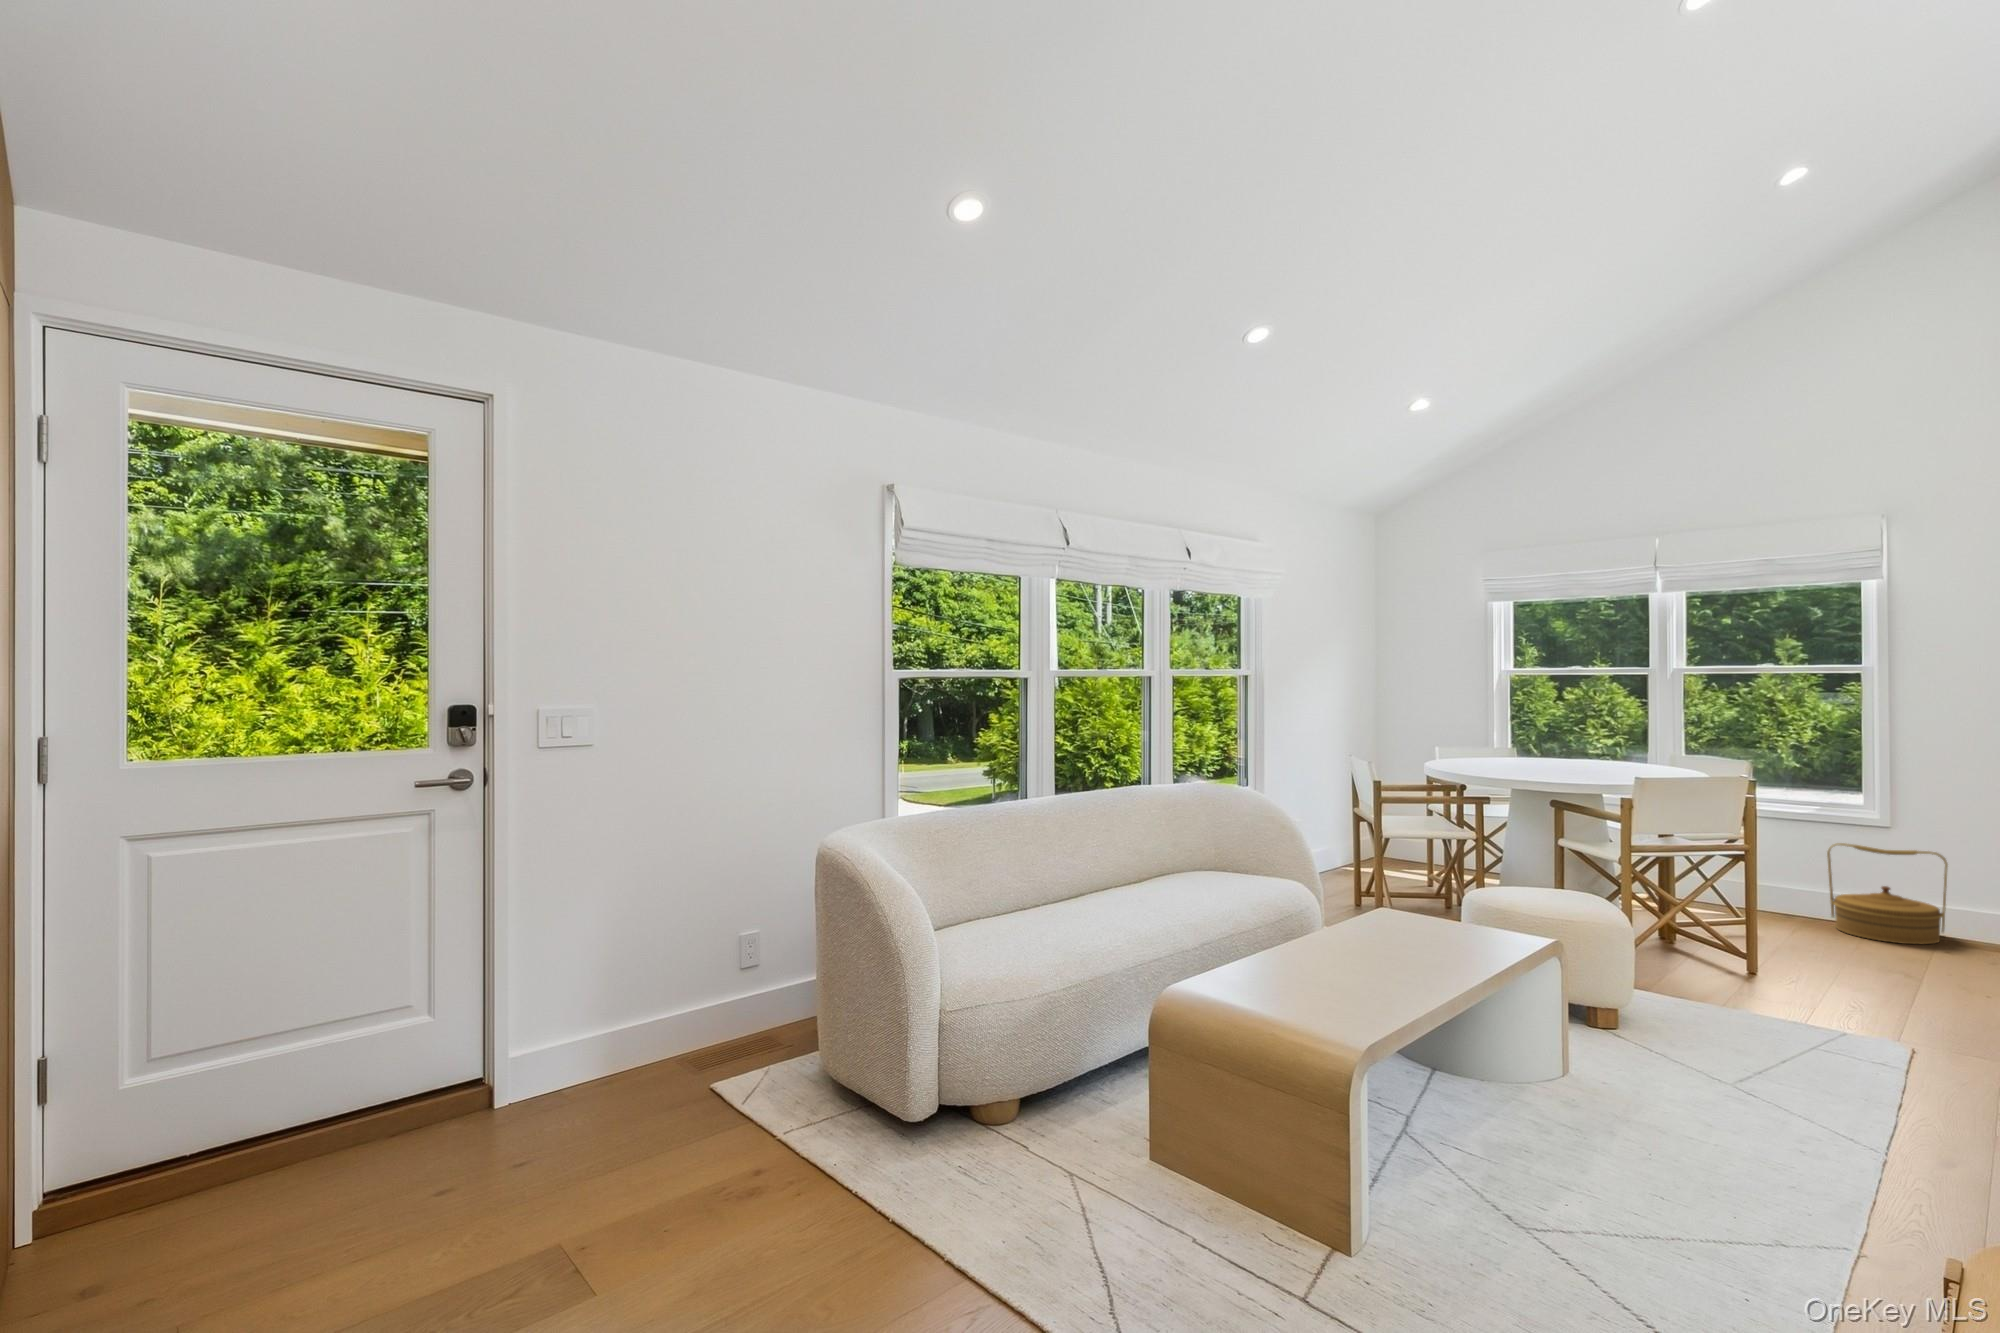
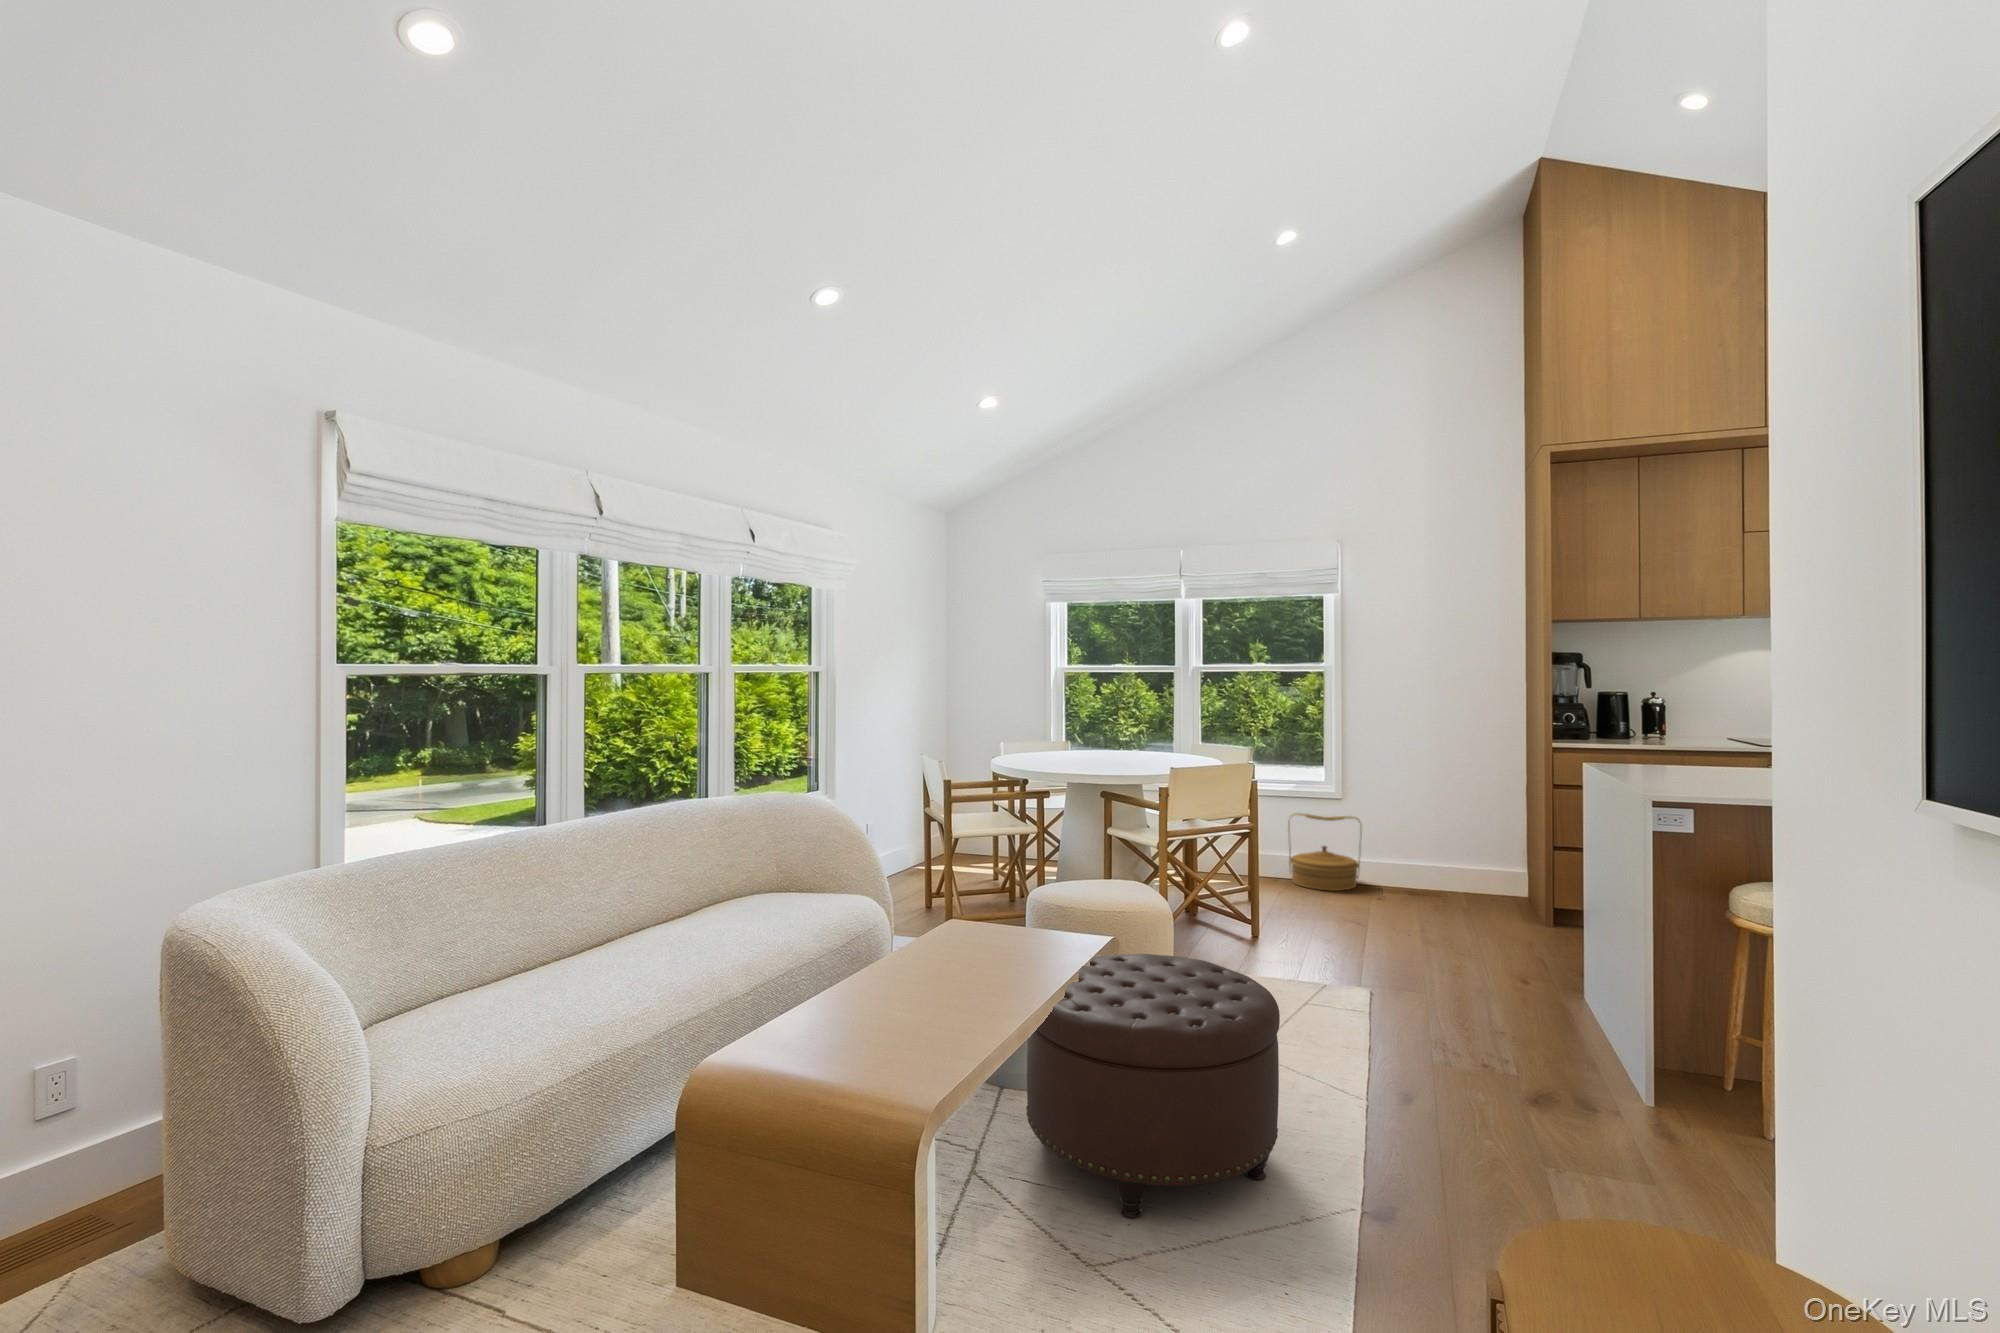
ottoman: none [1402,955,1707,1218] -> present [1026,954,1280,1218]

